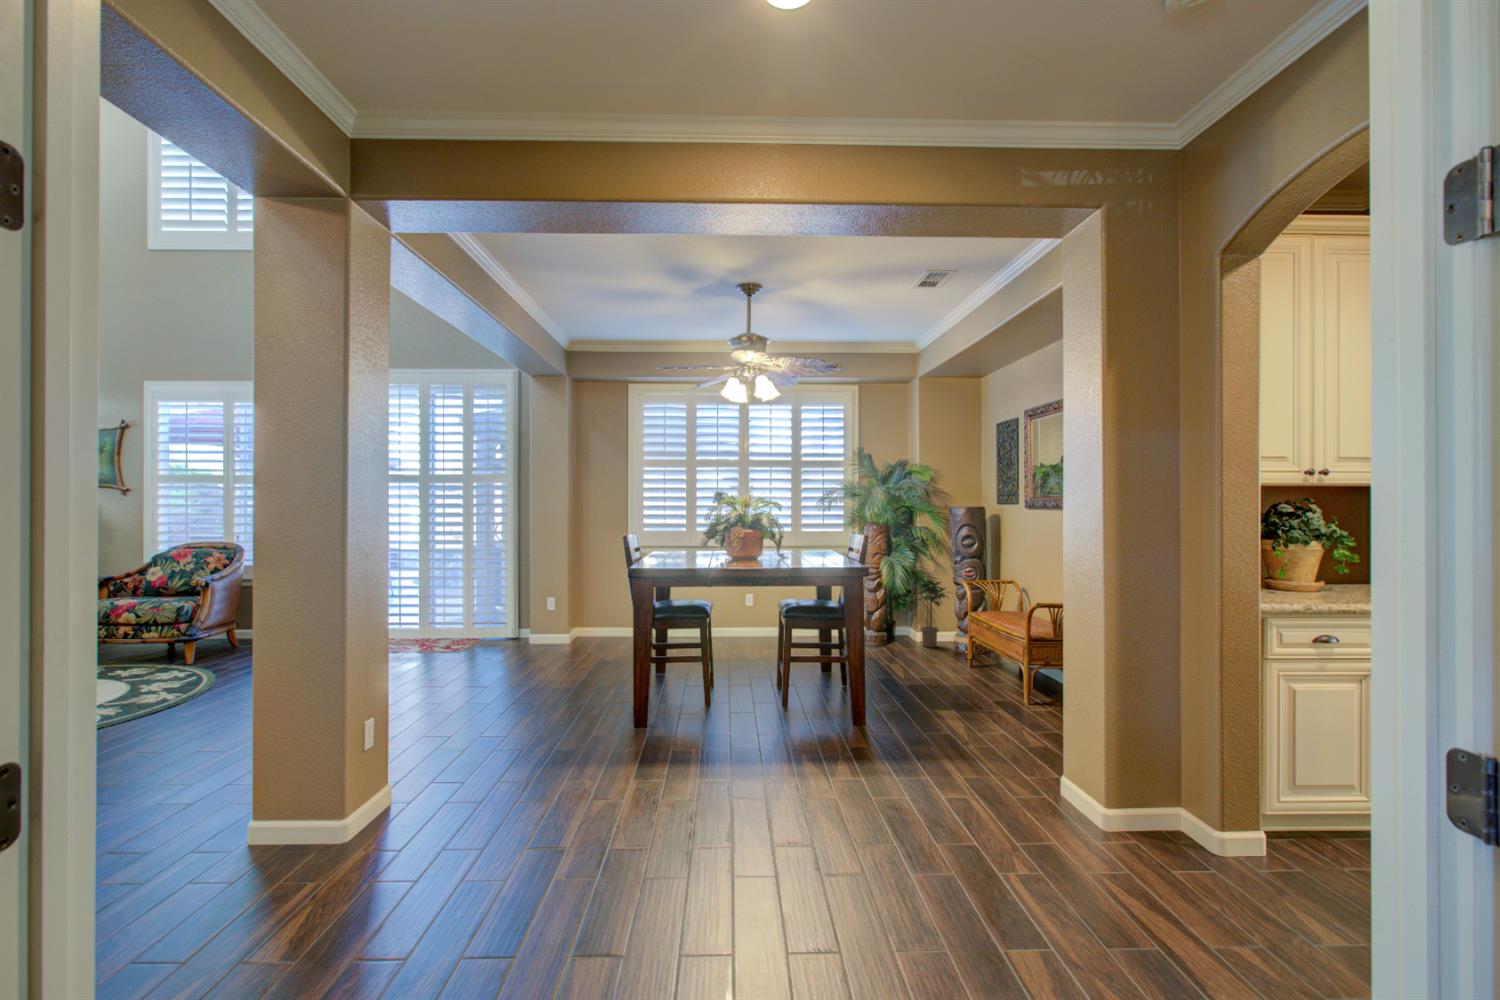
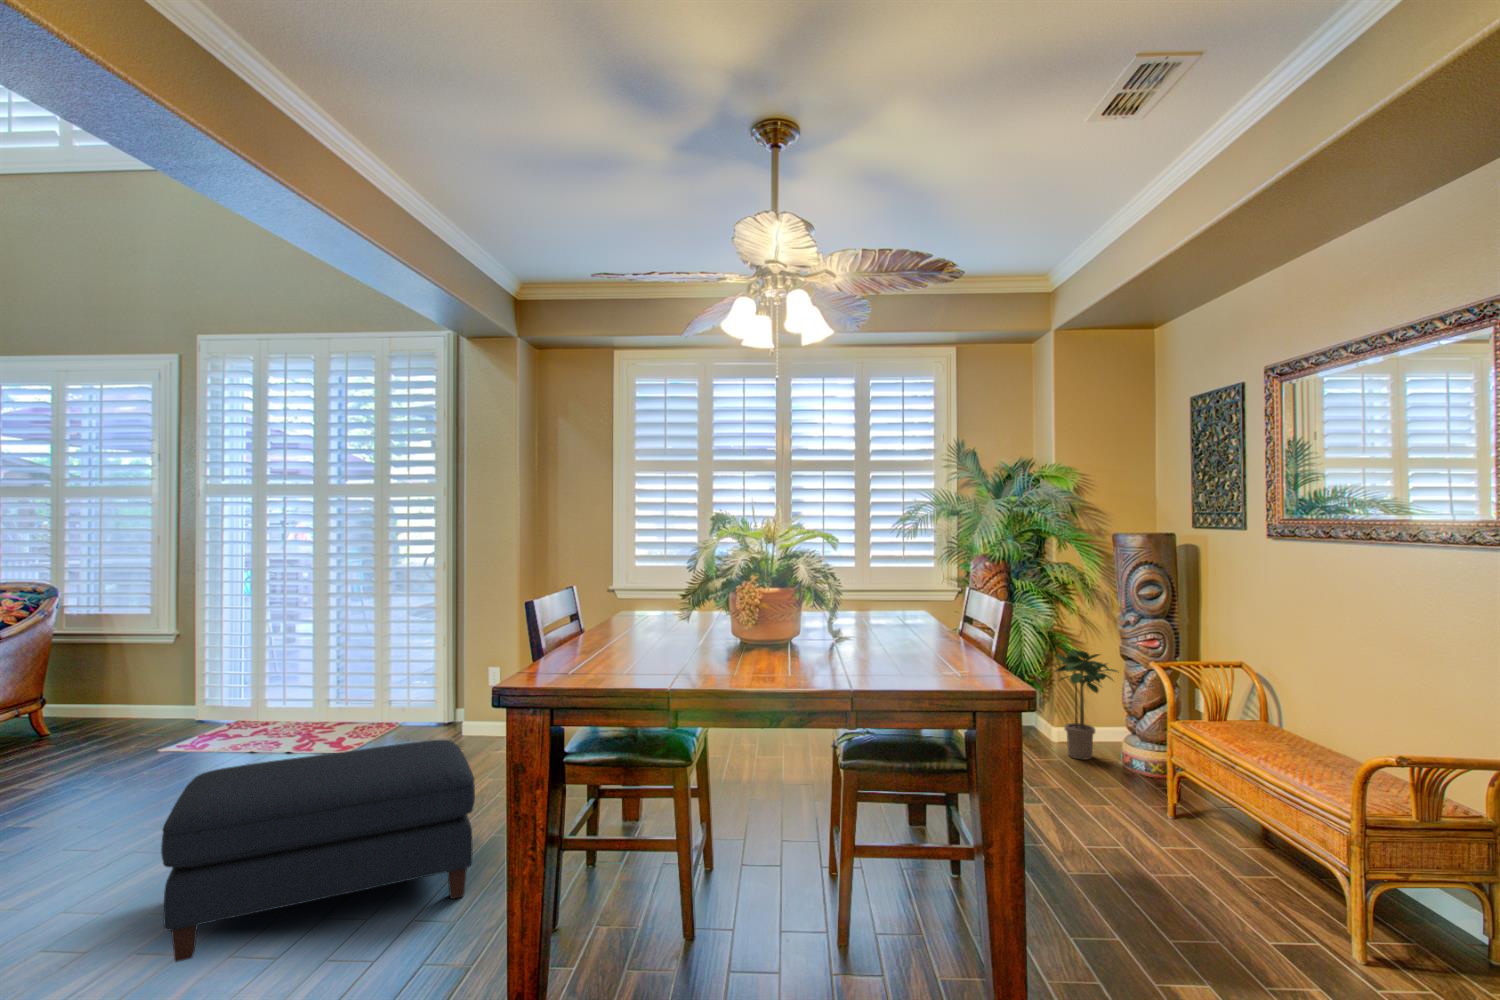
ottoman: none [431,622,588,716] -> present [161,740,475,962]

